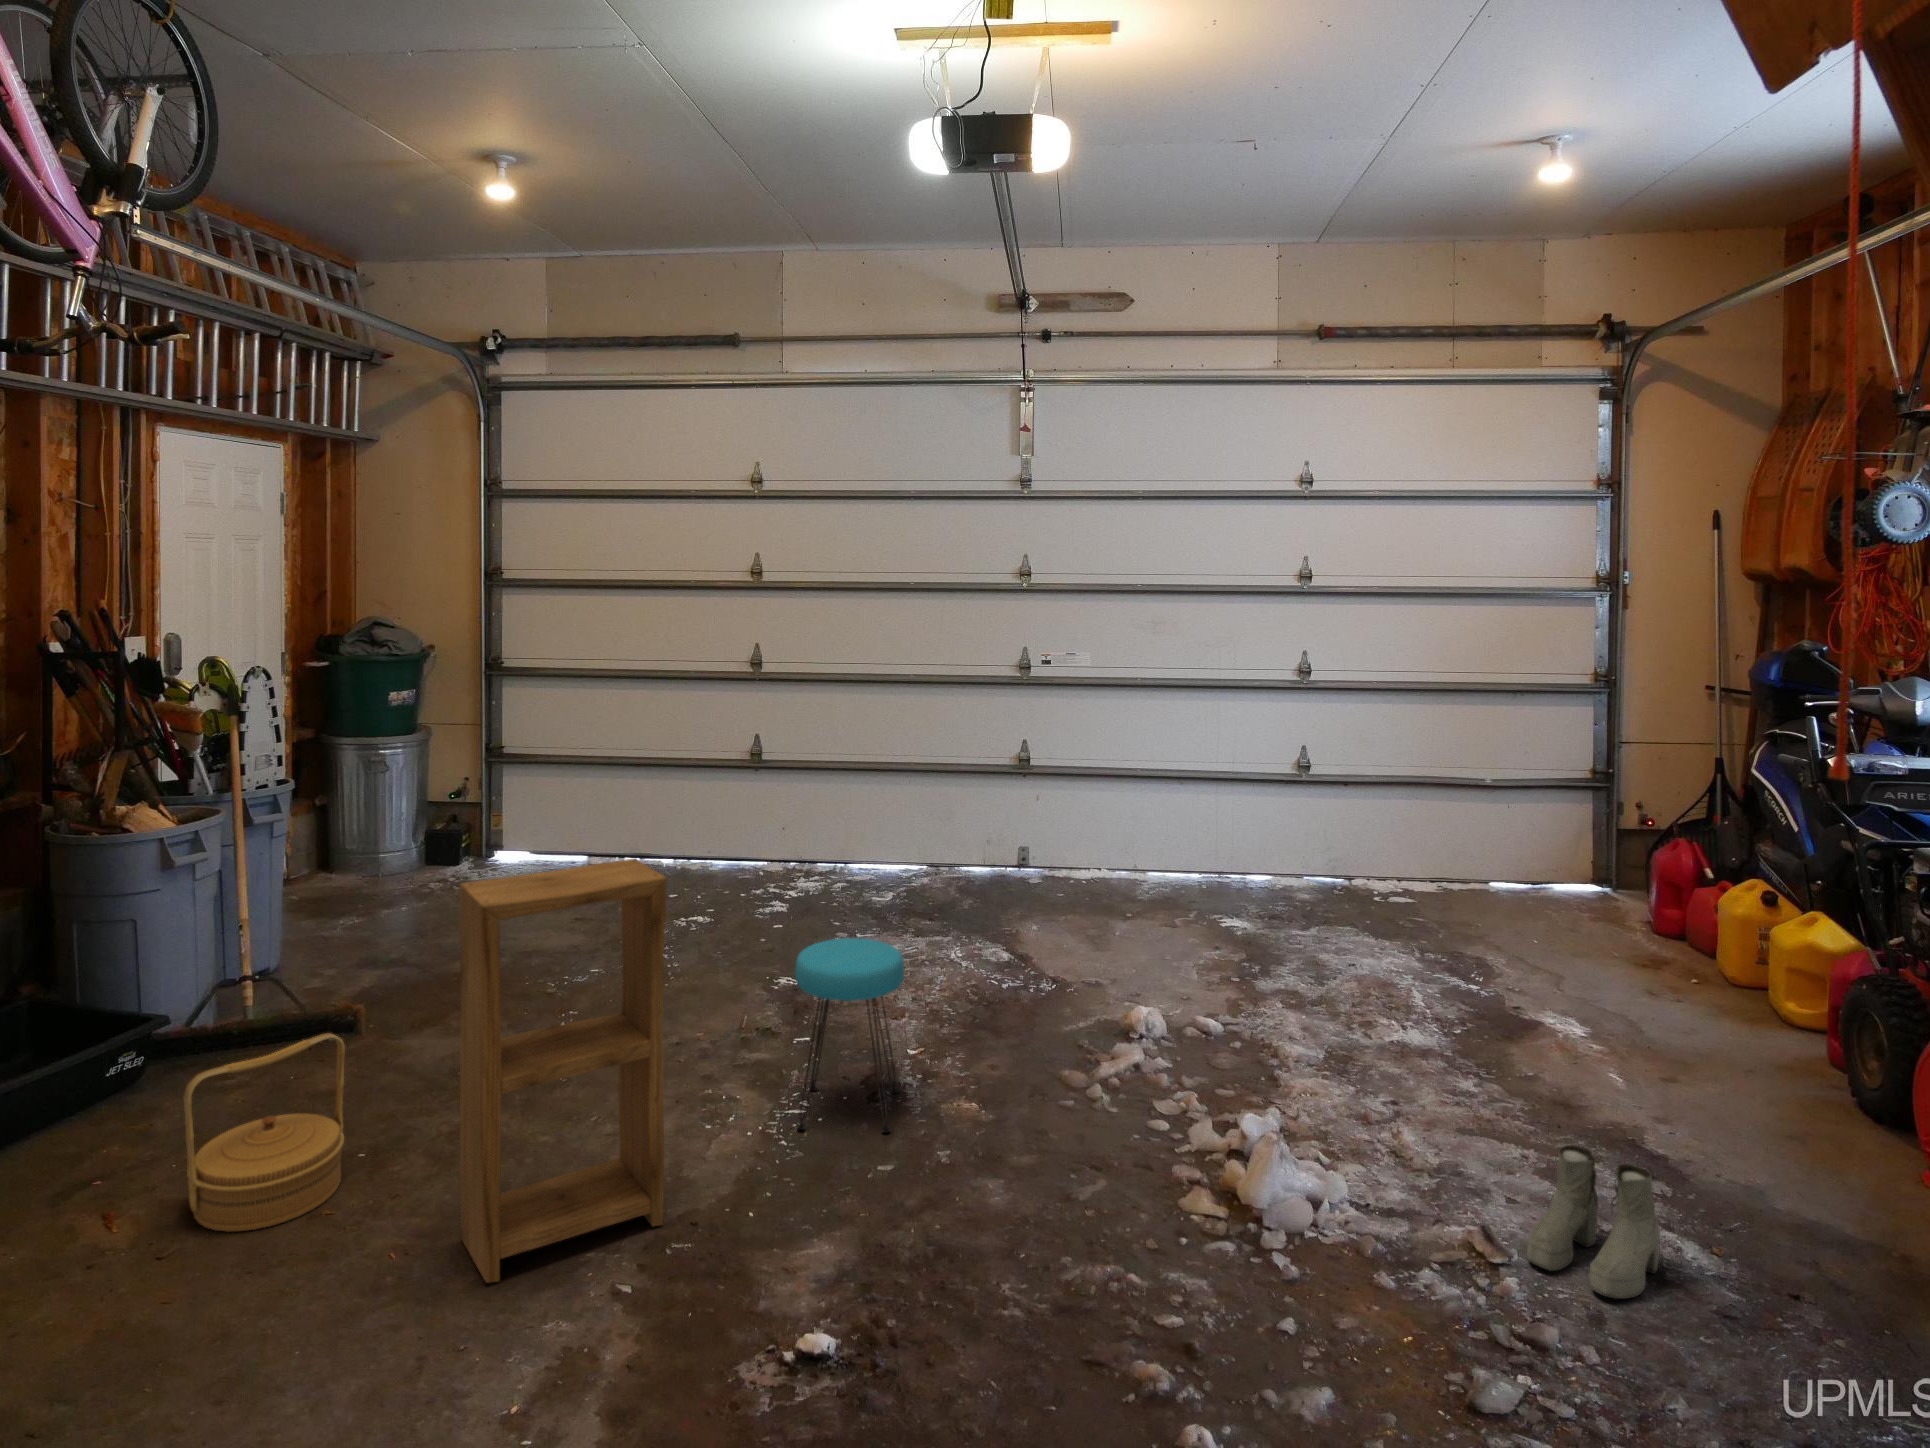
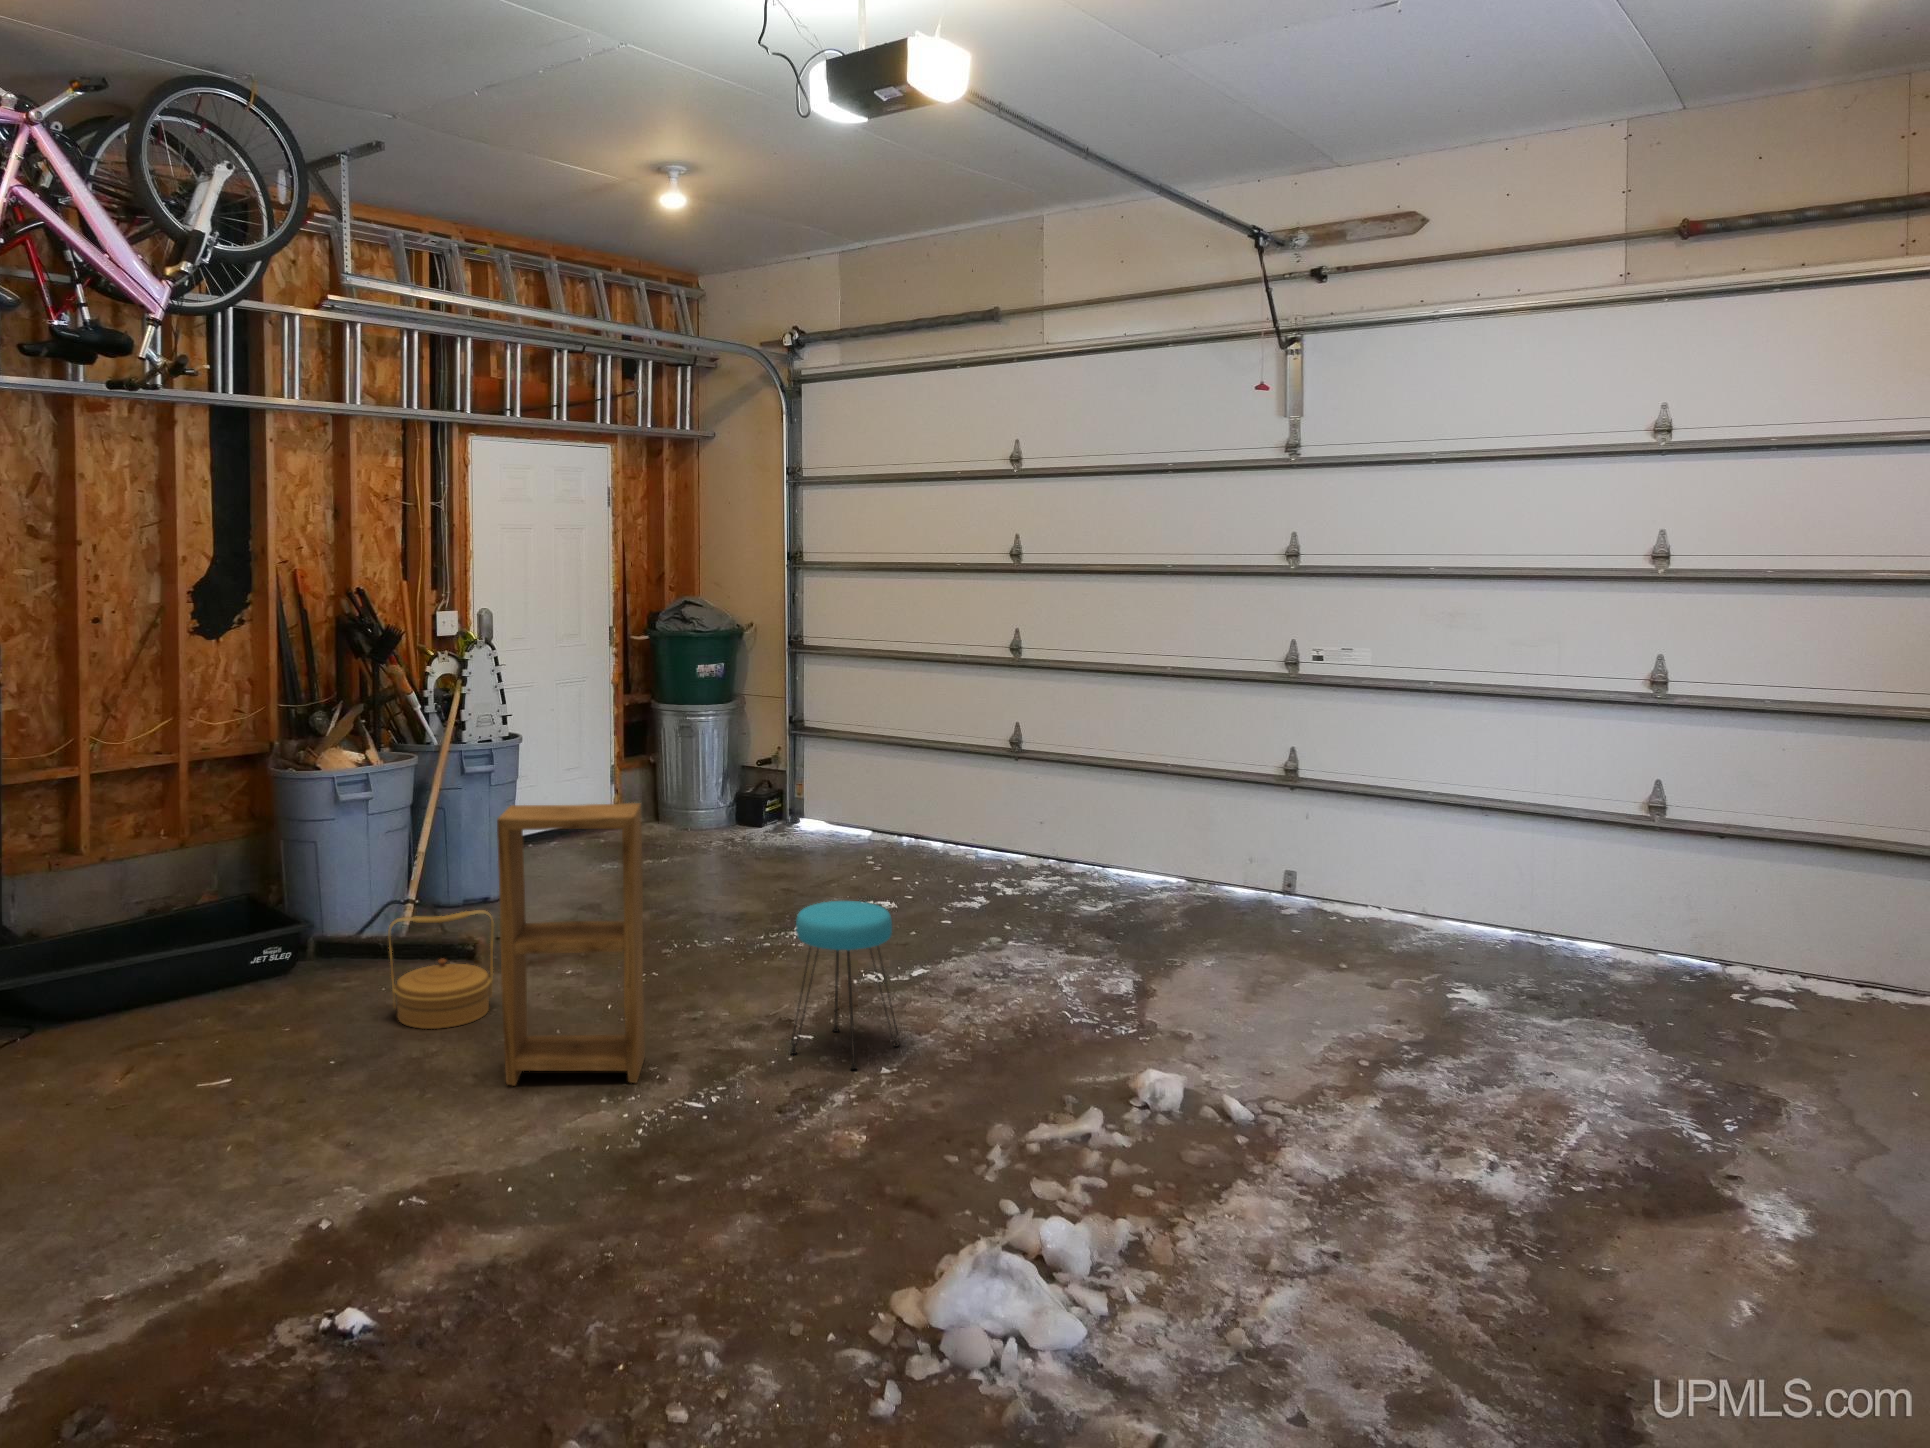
boots: present [1526,1145,1660,1299] -> none [1279,1191,1424,1341]

